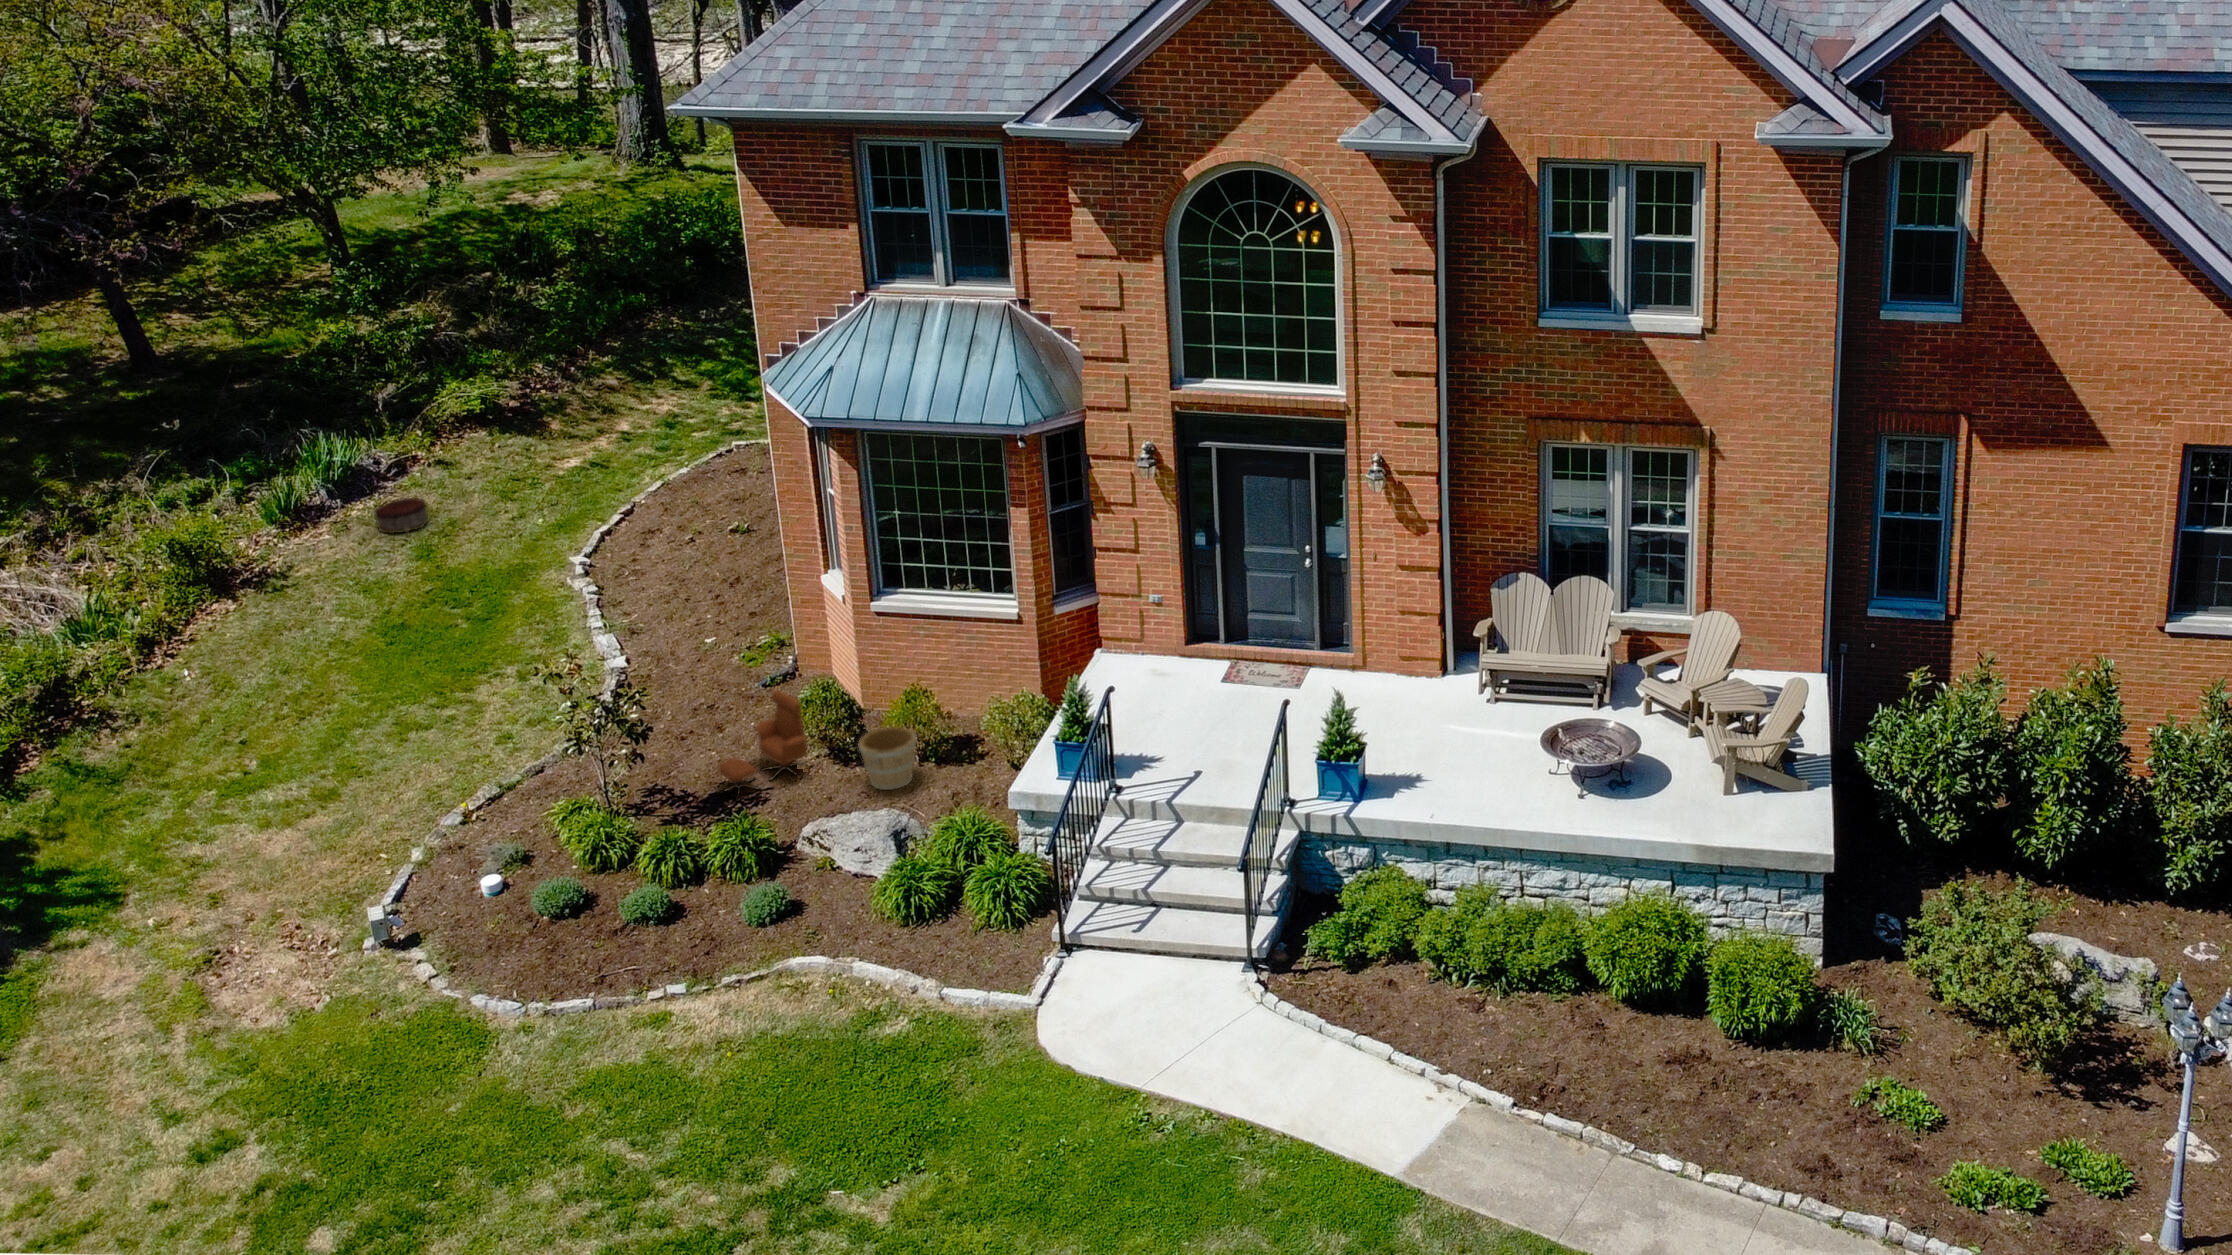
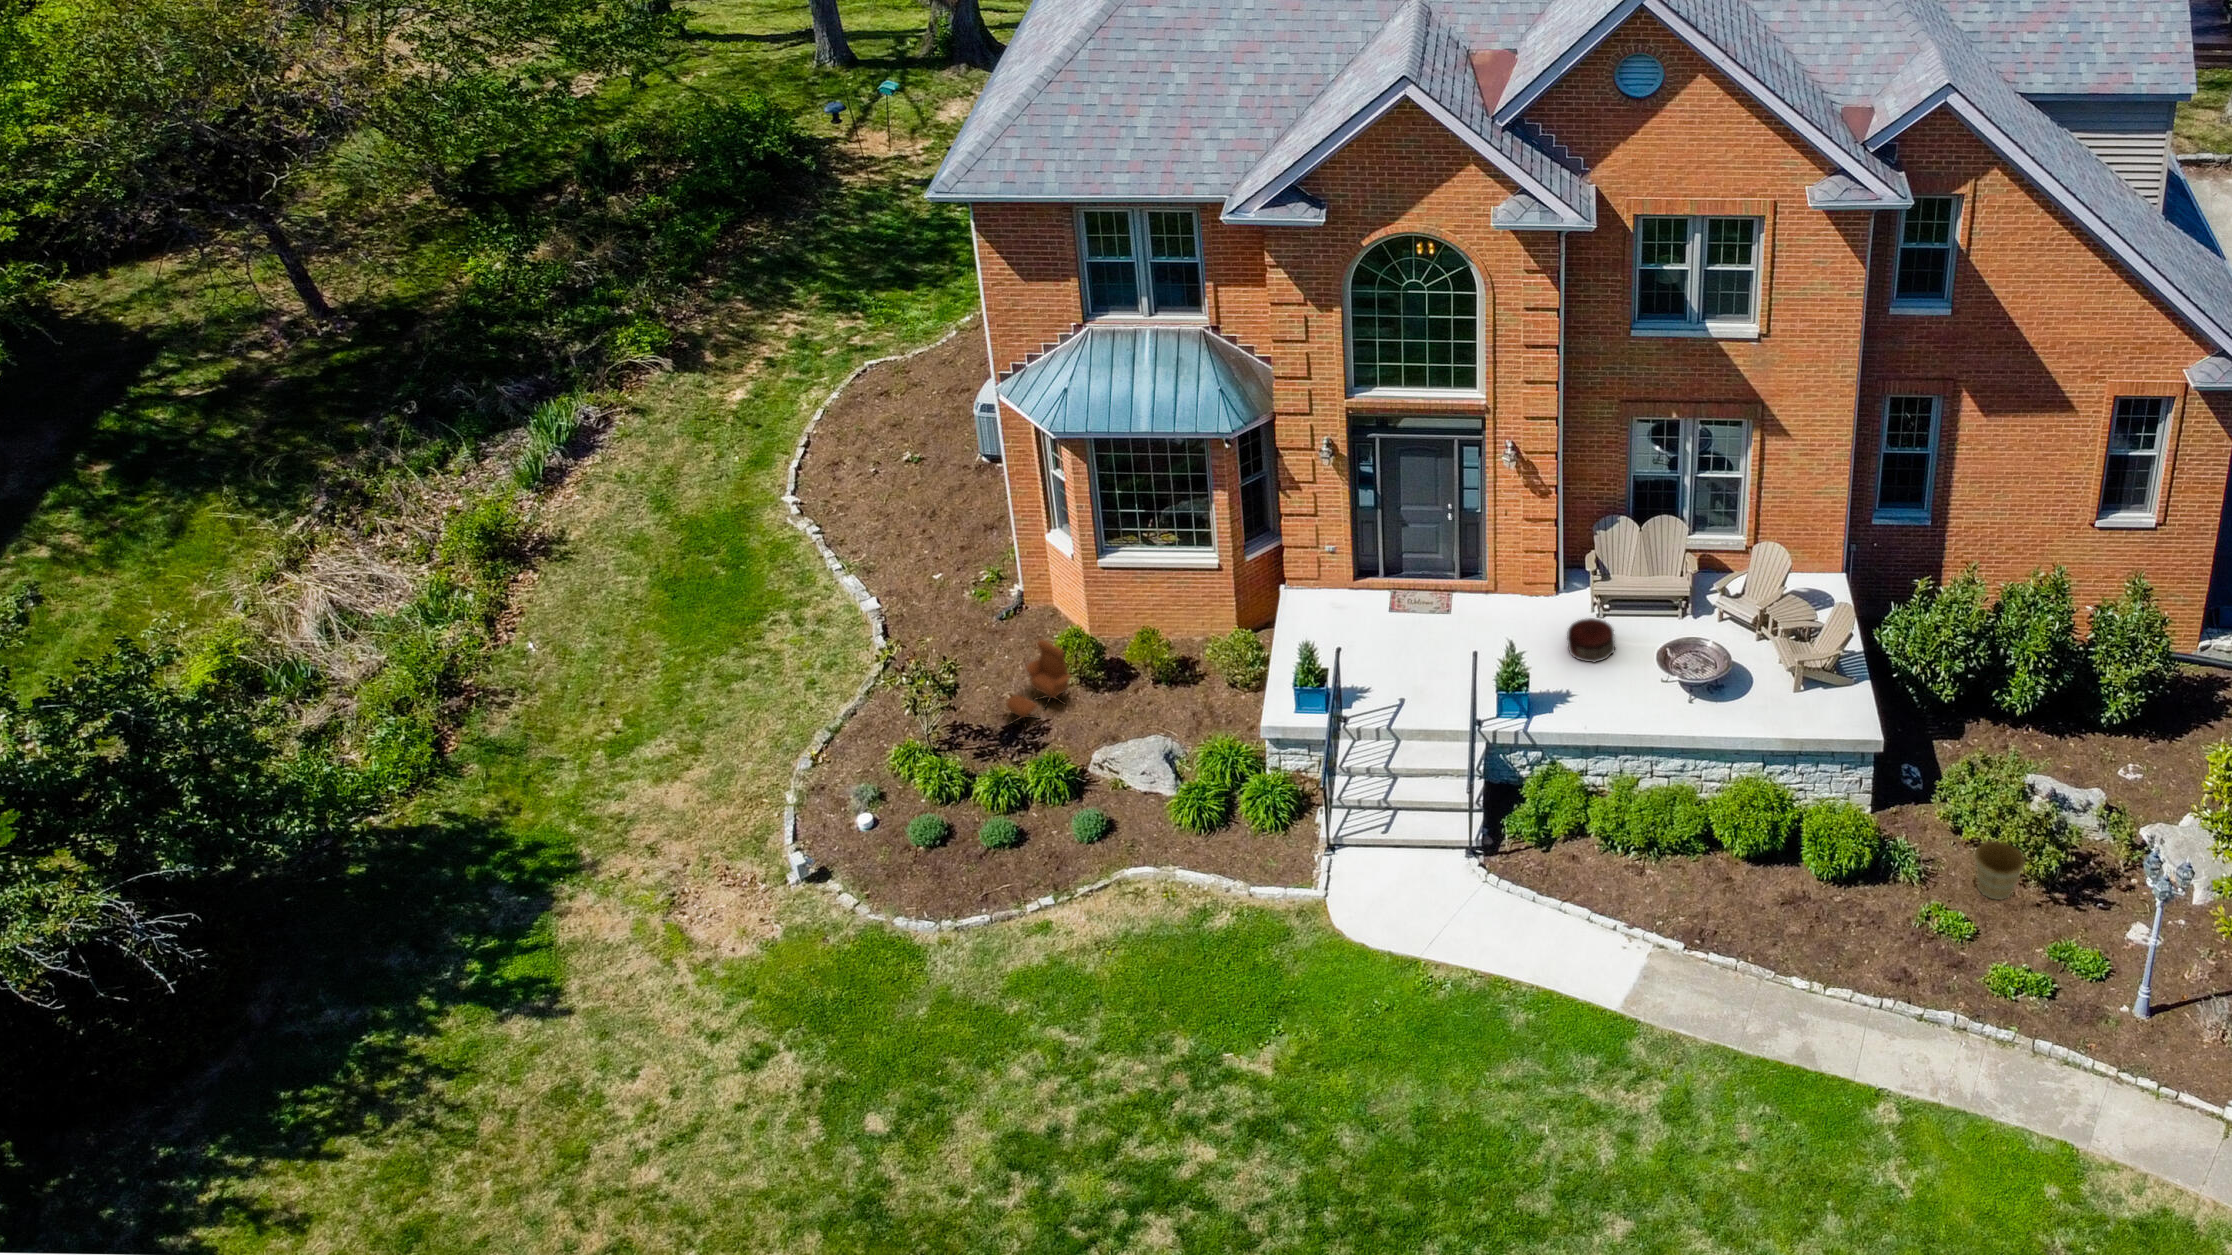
pouf: present [374,498,428,533] -> present [1567,618,1615,662]
wooden bucket: present [859,727,916,790] -> present [1975,841,2025,900]

